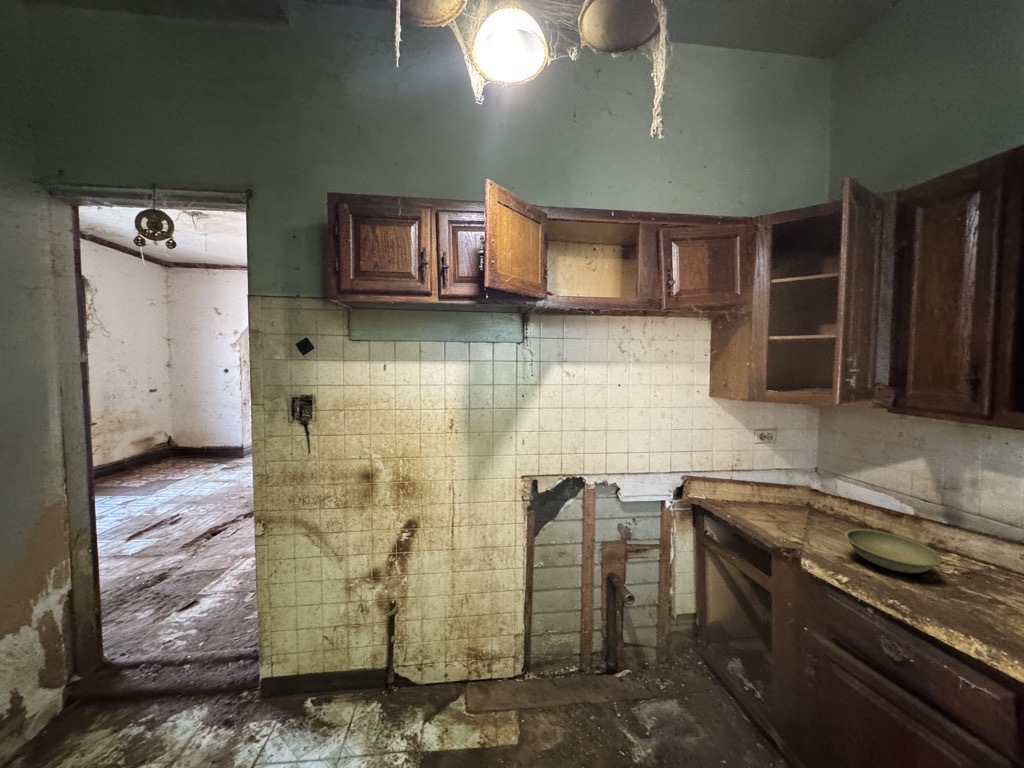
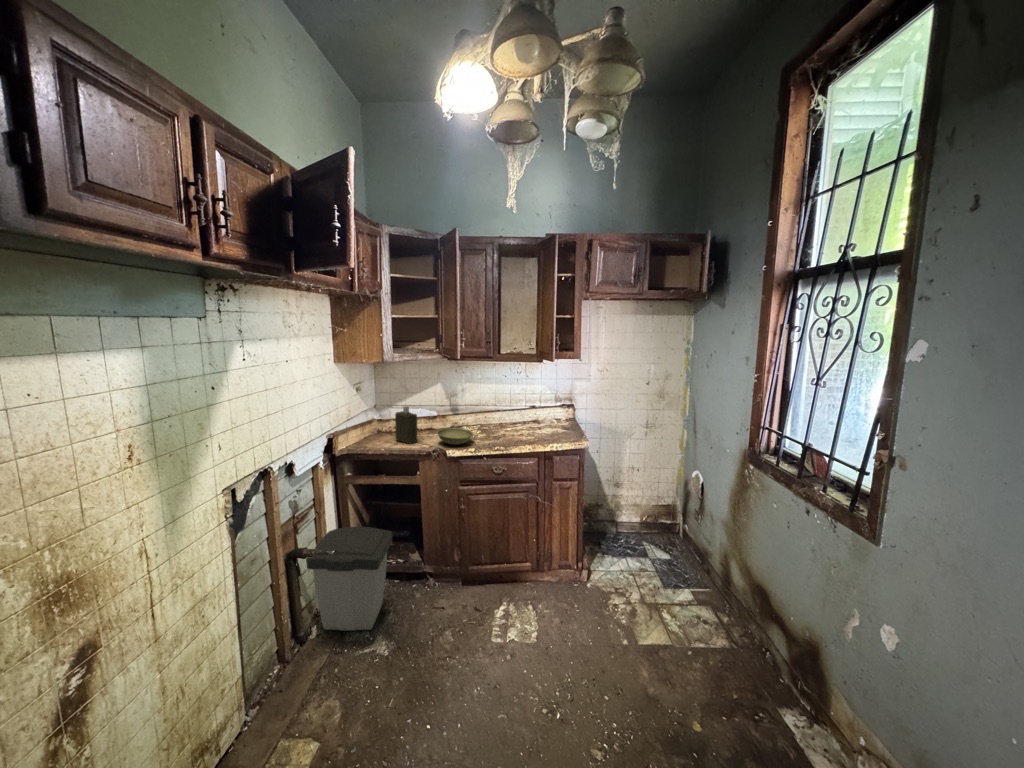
bottle: none [797,472,827,534] -> present [395,406,417,444]
trash can: none [616,582,719,726] -> present [306,527,392,631]

